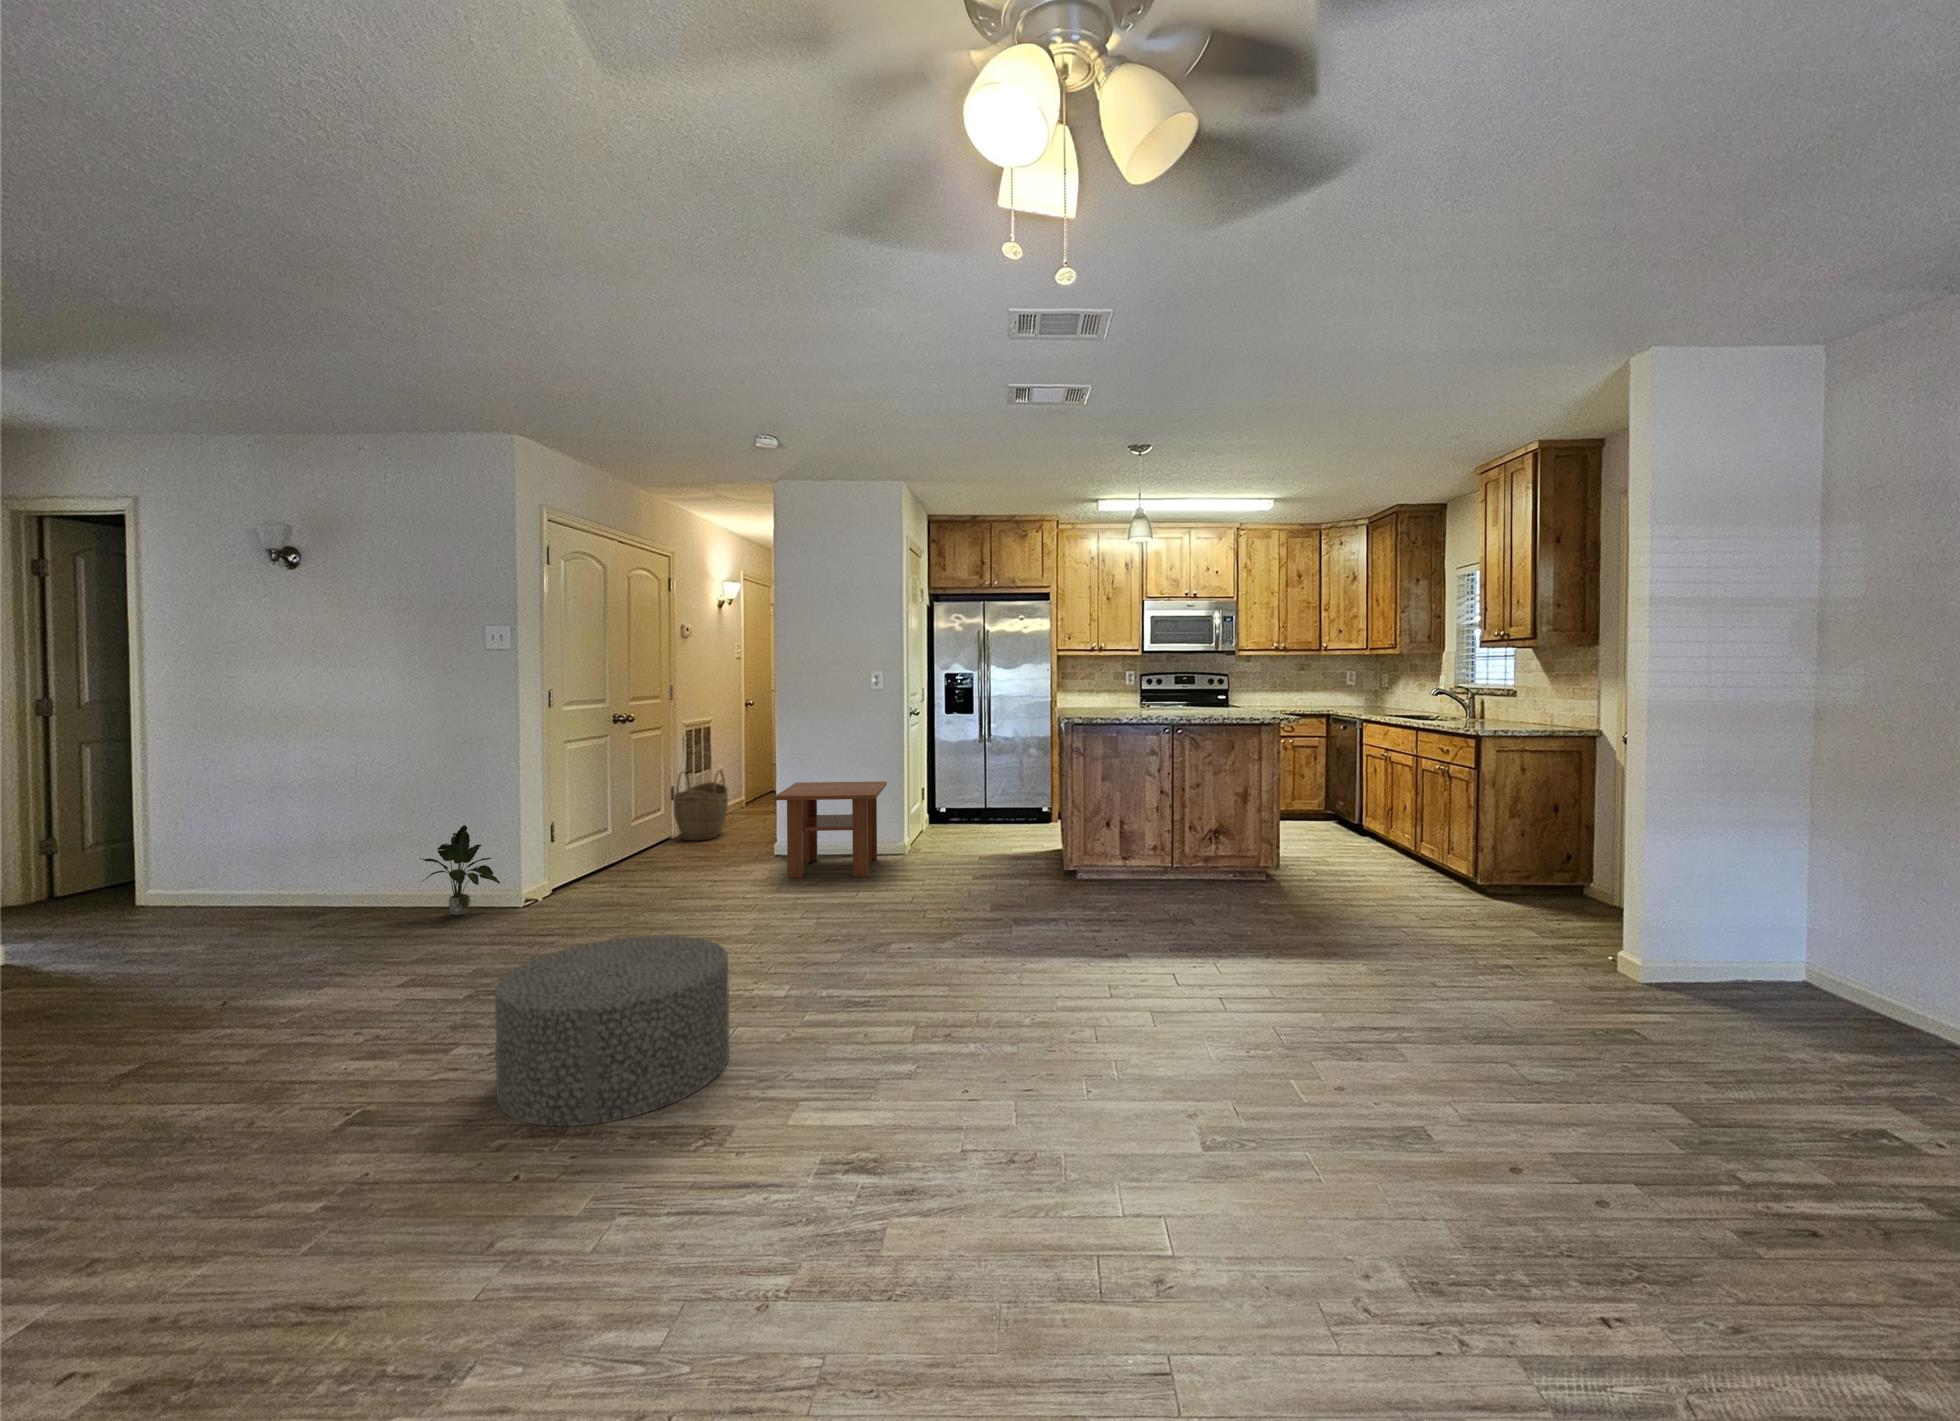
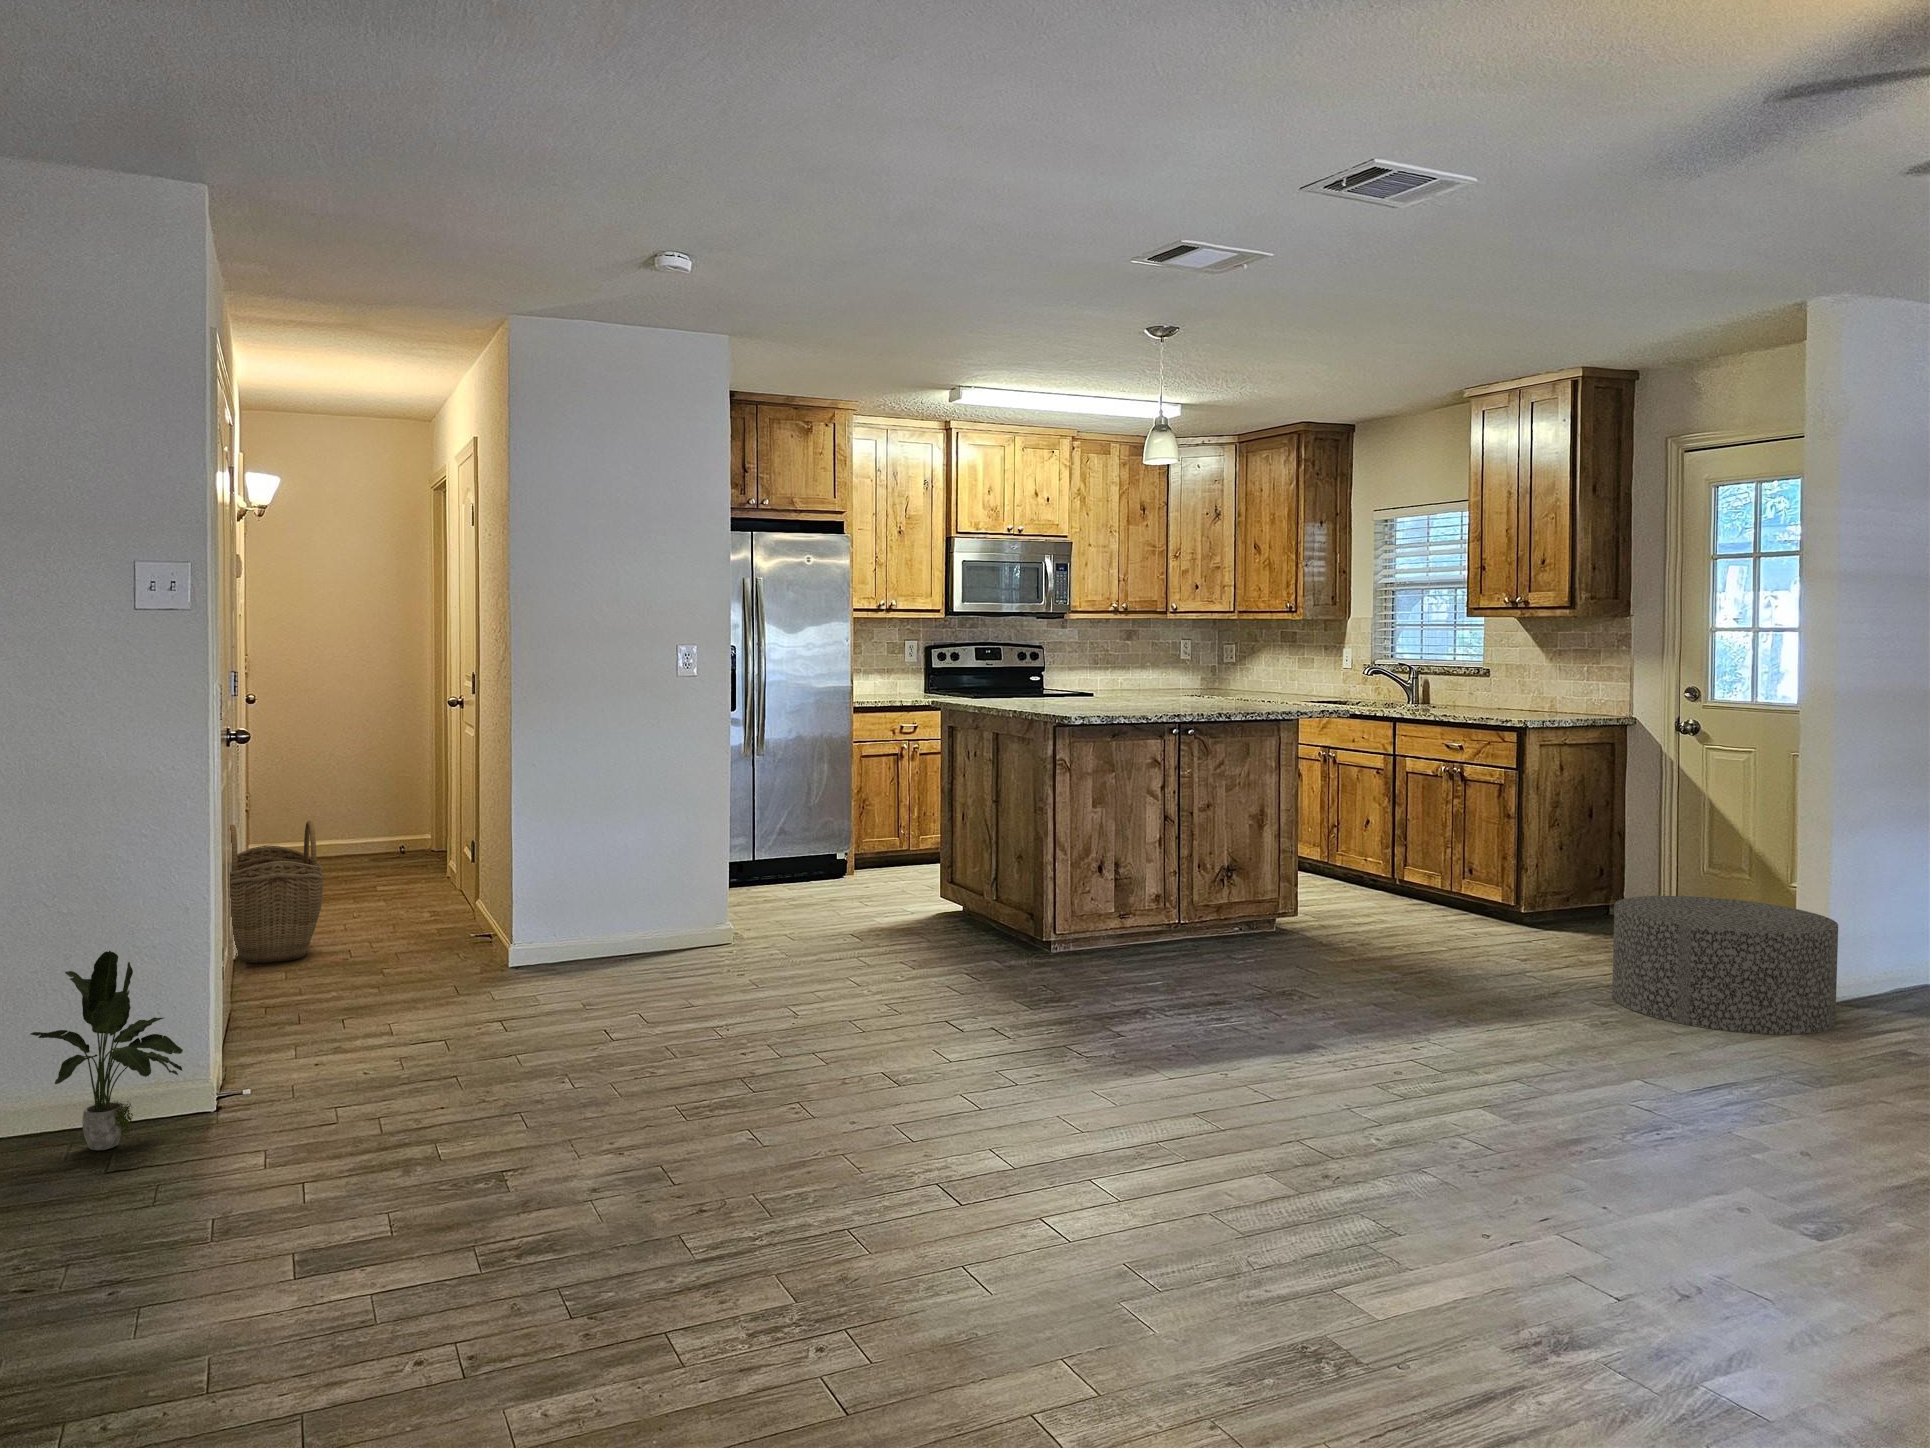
coffee table: present [774,781,887,878] -> none [562,823,785,1003]
ottoman: present [495,935,729,1126] -> present [1612,896,1838,1035]

